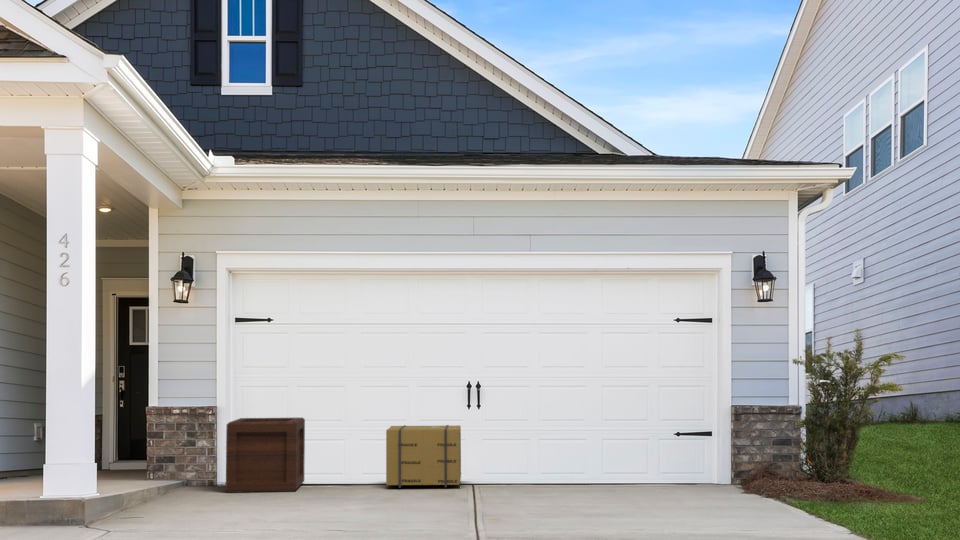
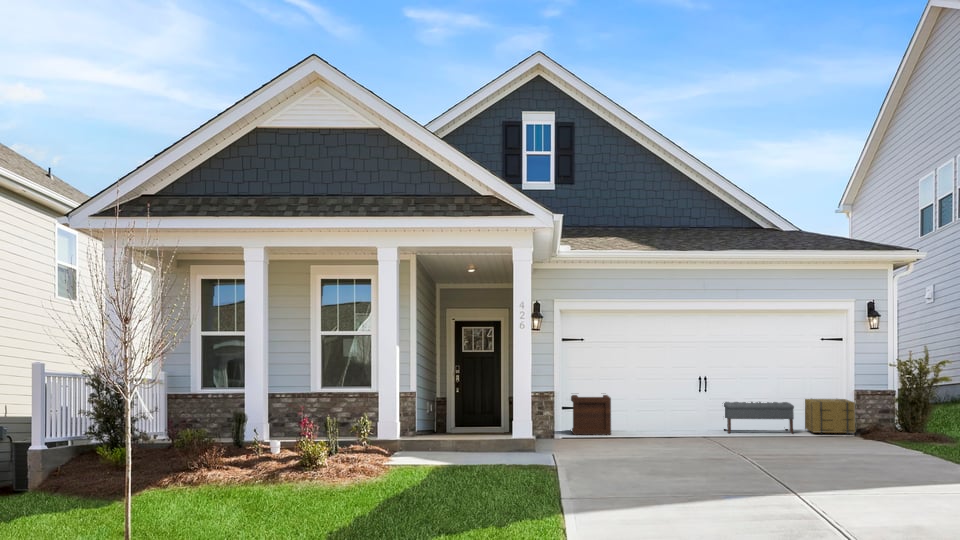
cardboard box: present [386,425,461,488] -> present [805,399,855,434]
bench: none [508,429,626,486] -> present [724,402,794,434]

